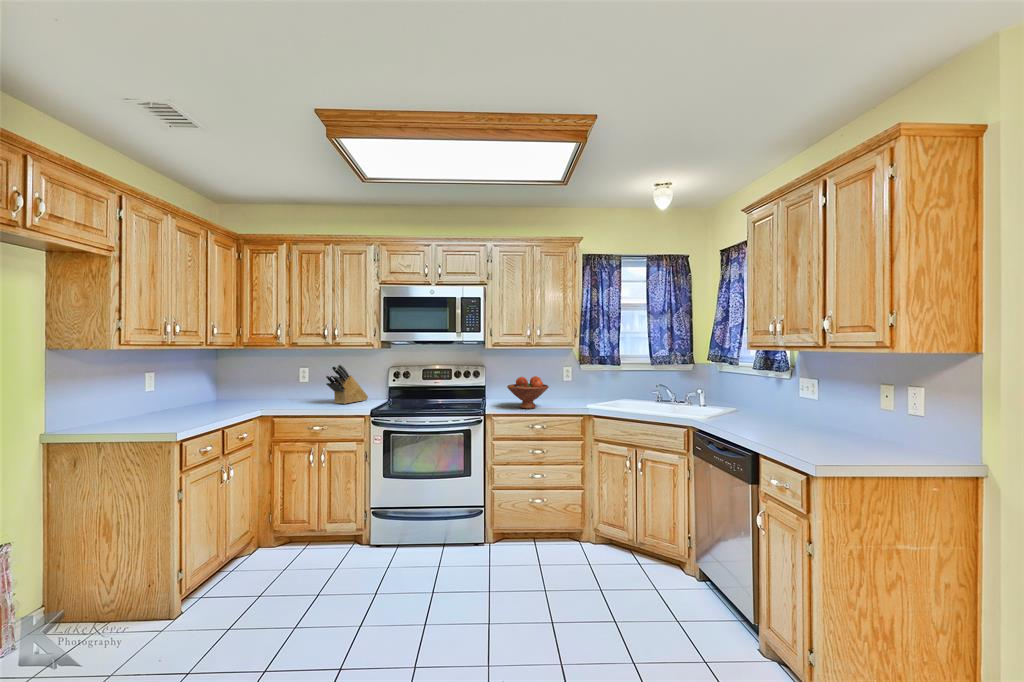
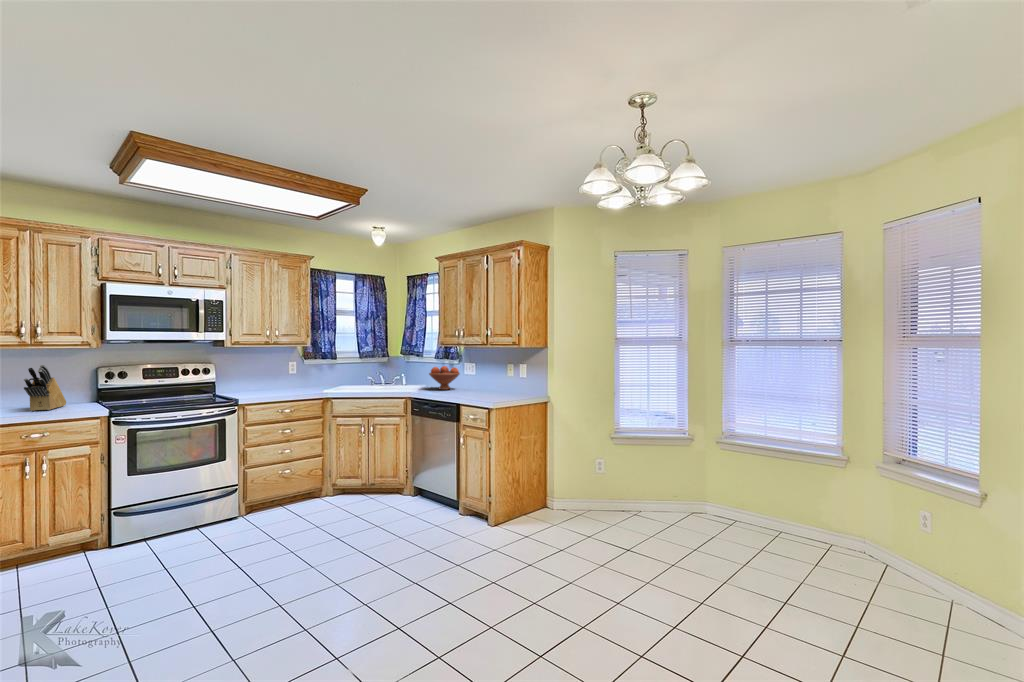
fruit bowl: present [507,376,549,409] -> present [429,366,460,390]

